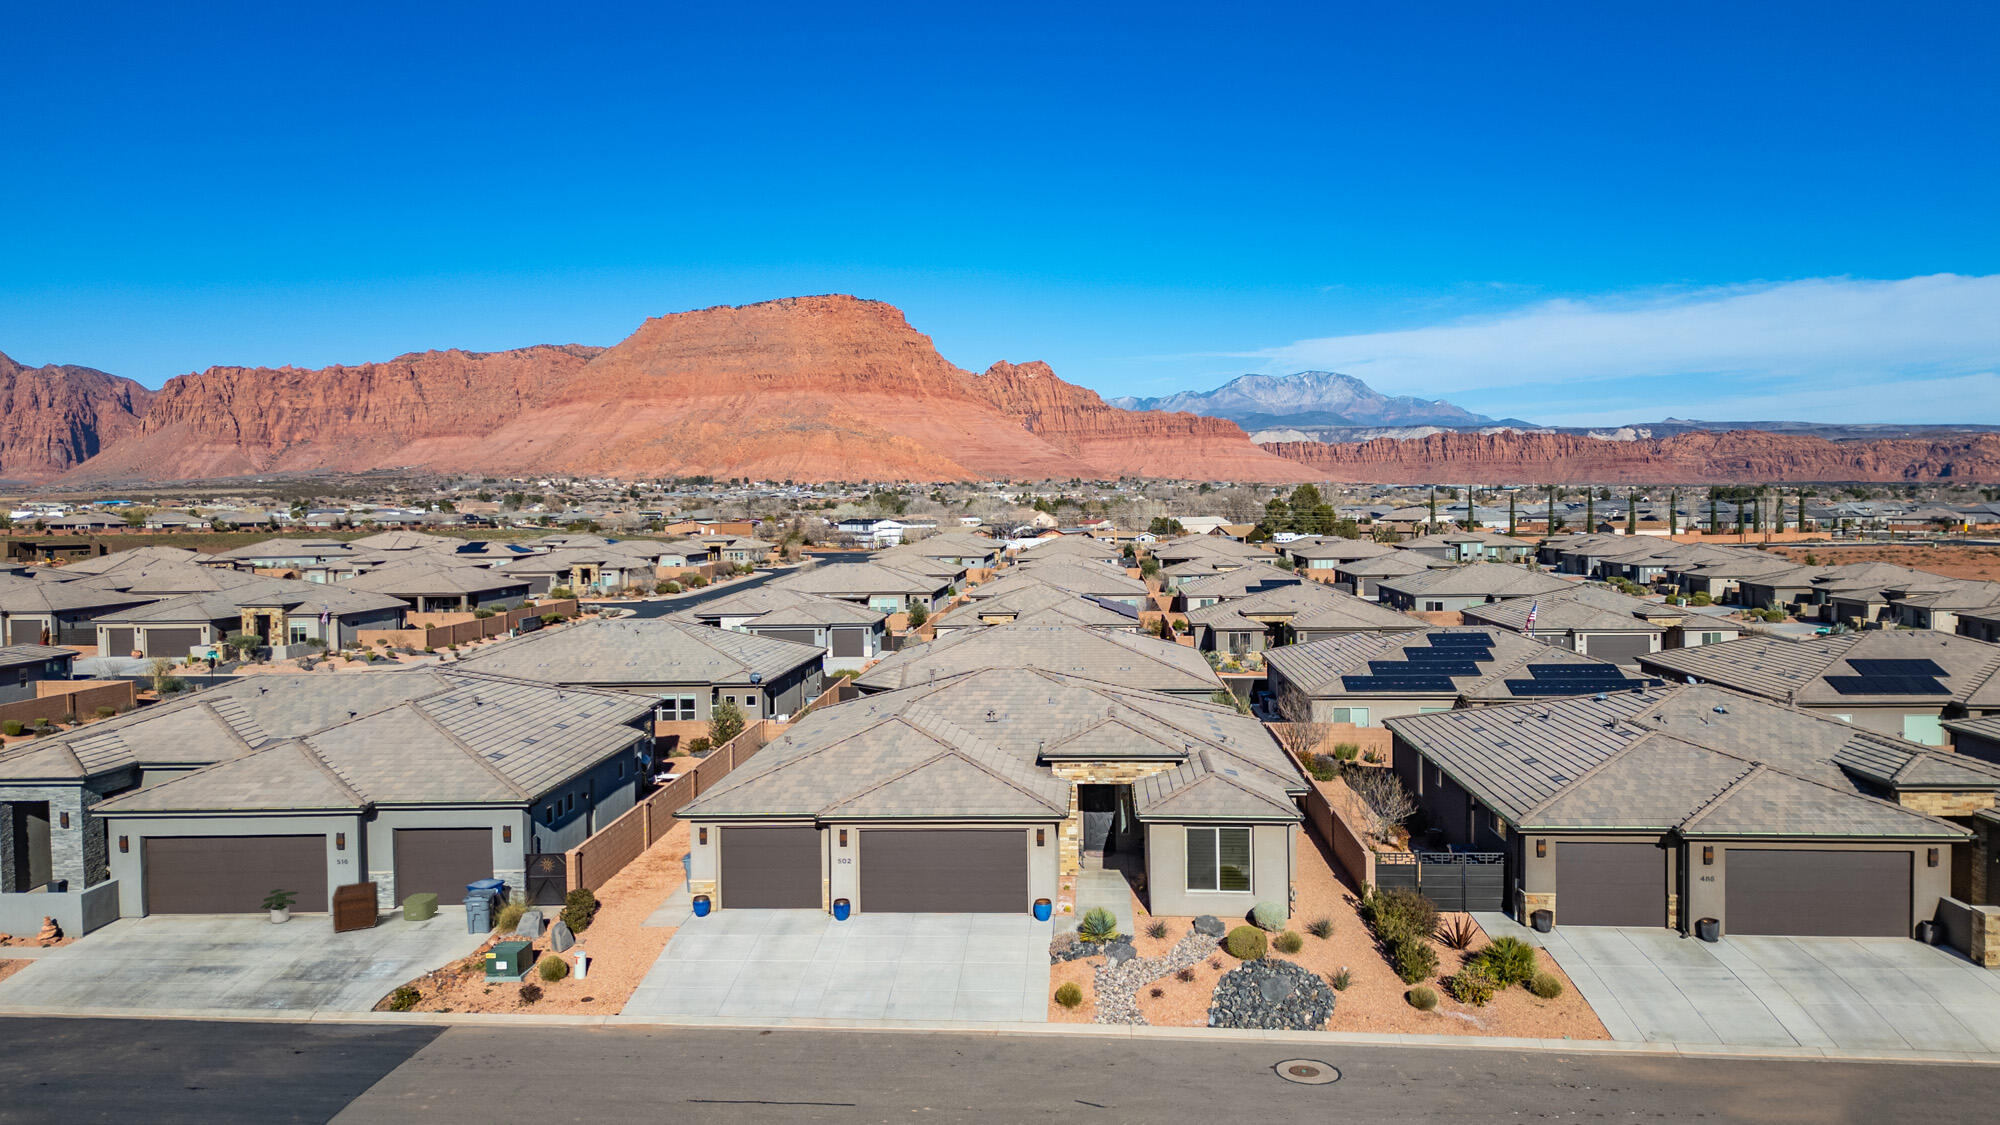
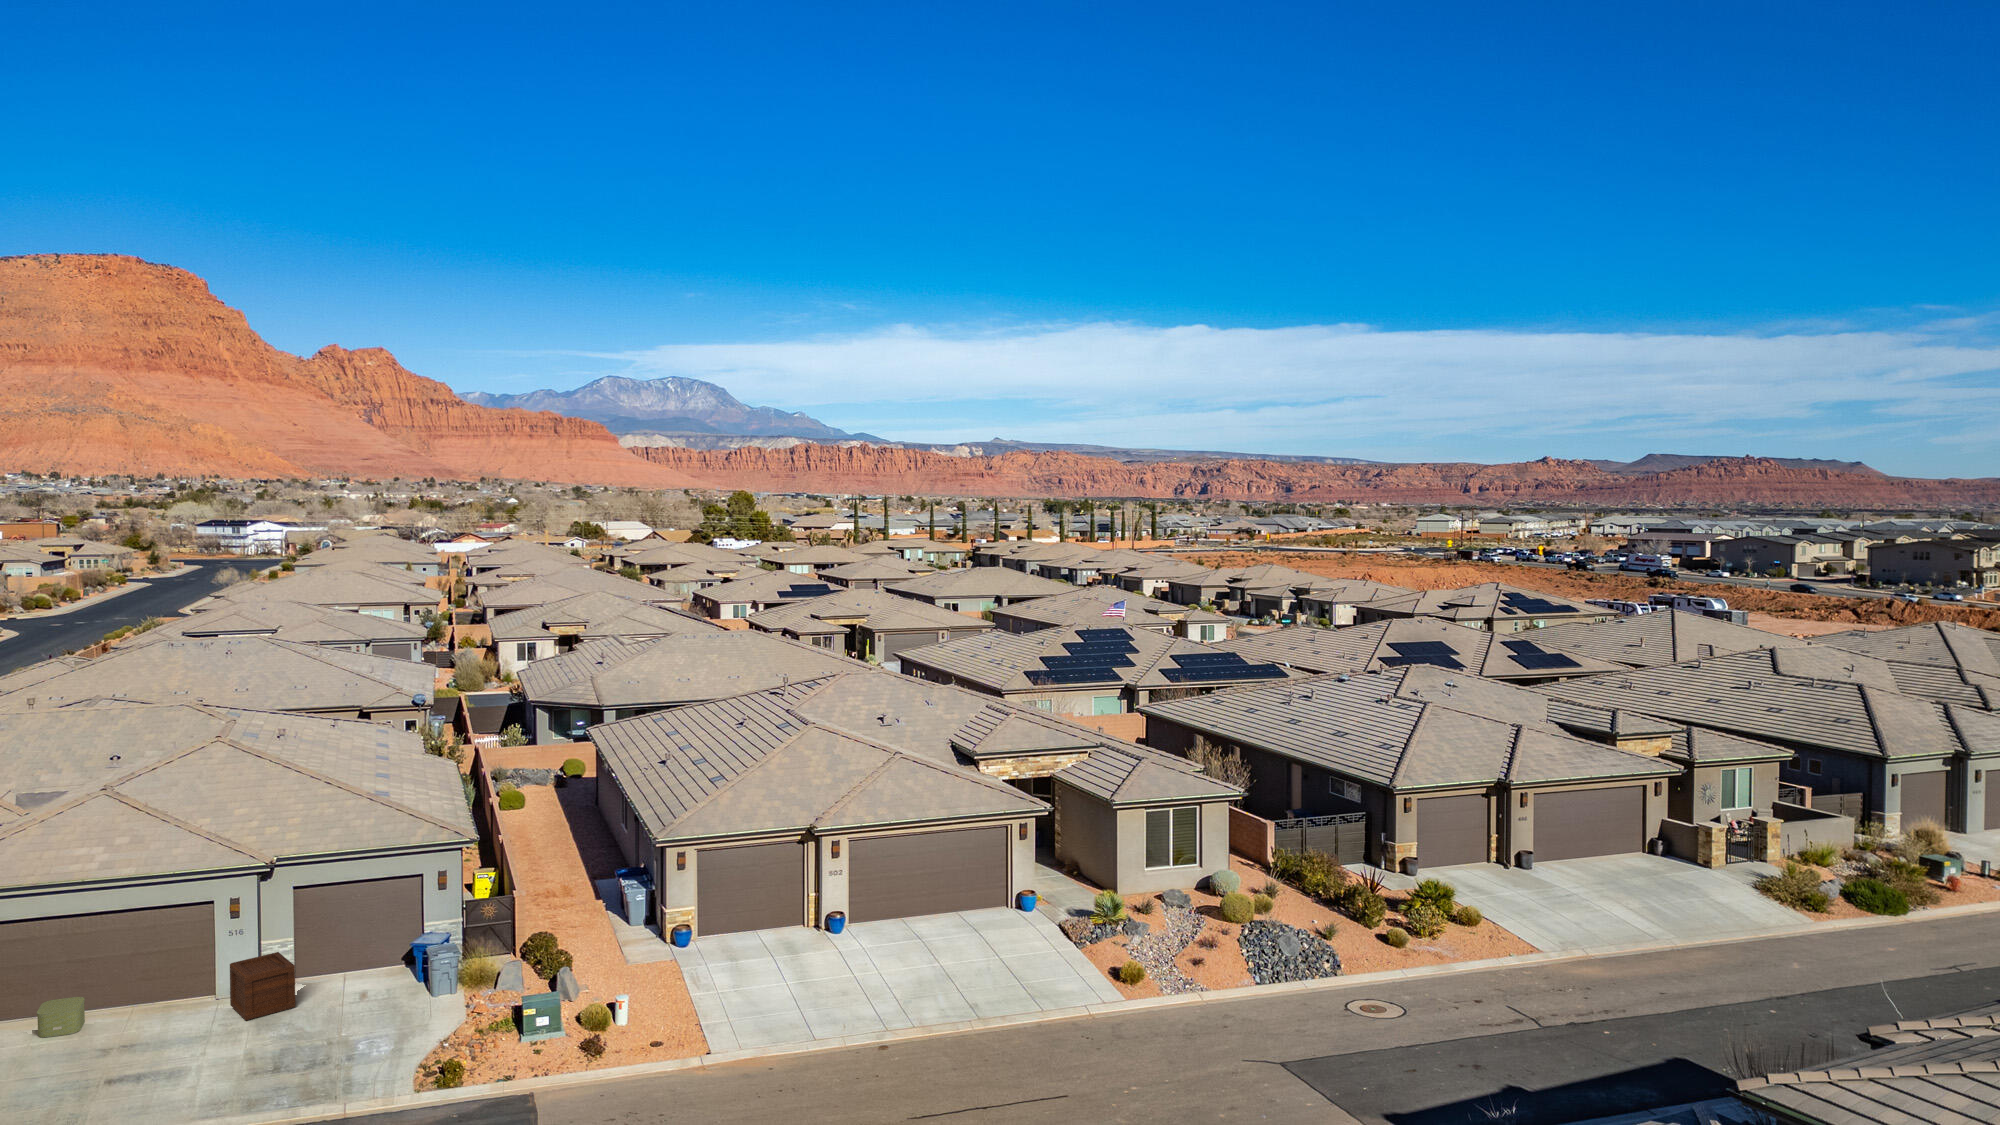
potted plant: present [260,889,298,924] -> none [116,978,172,1022]
storage box: present [403,893,438,920] -> present [37,997,85,1037]

